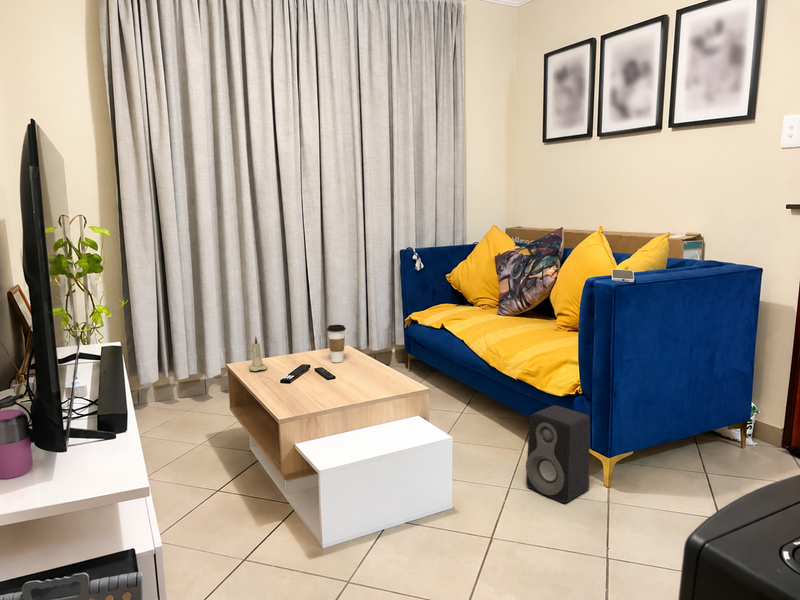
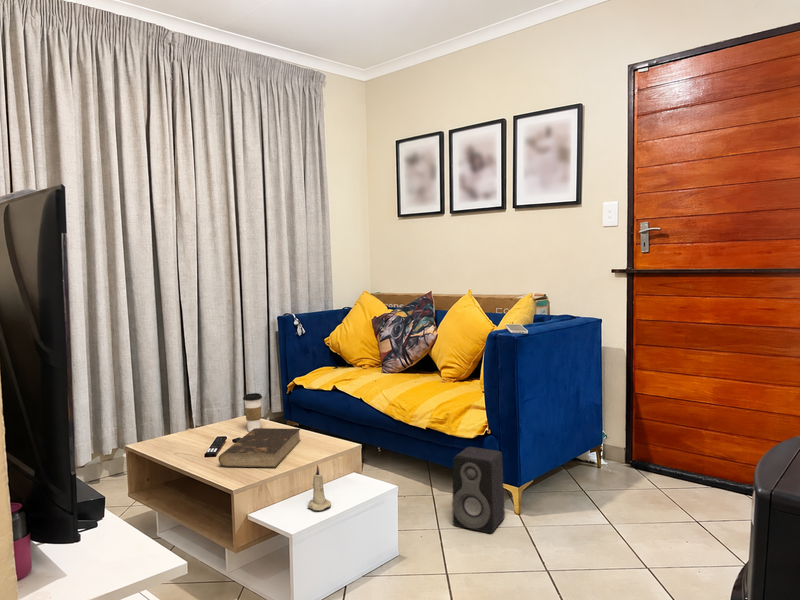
candle: present [249,336,267,371] -> present [308,465,331,510]
book: none [282,359,373,400] -> present [218,428,301,467]

